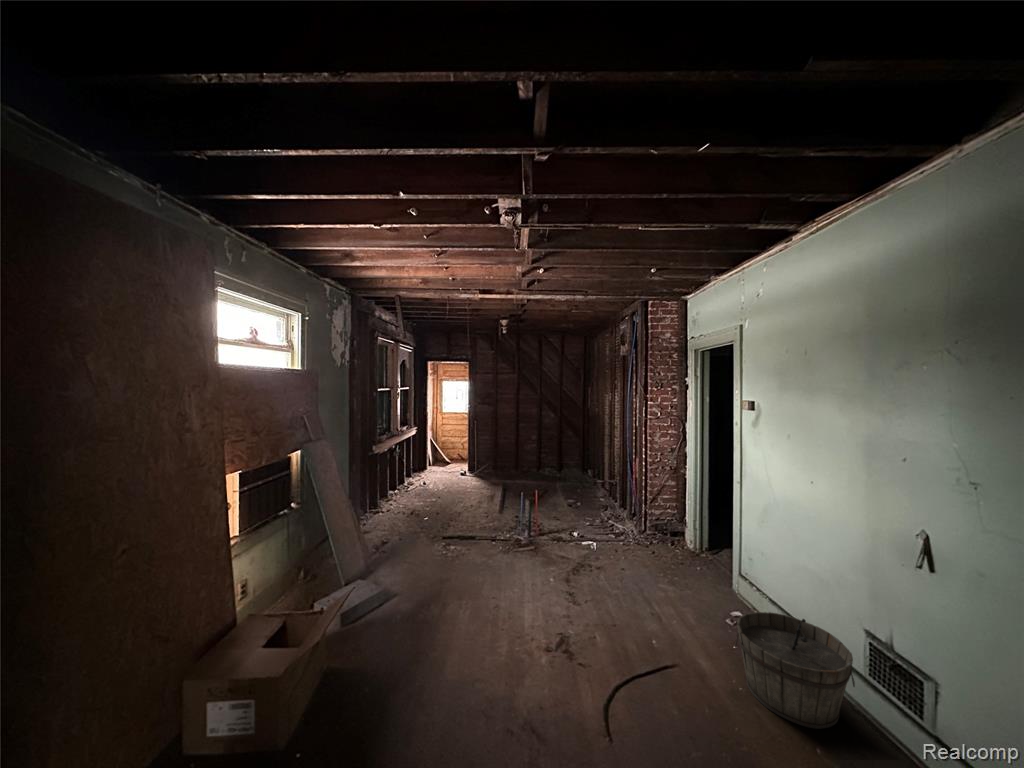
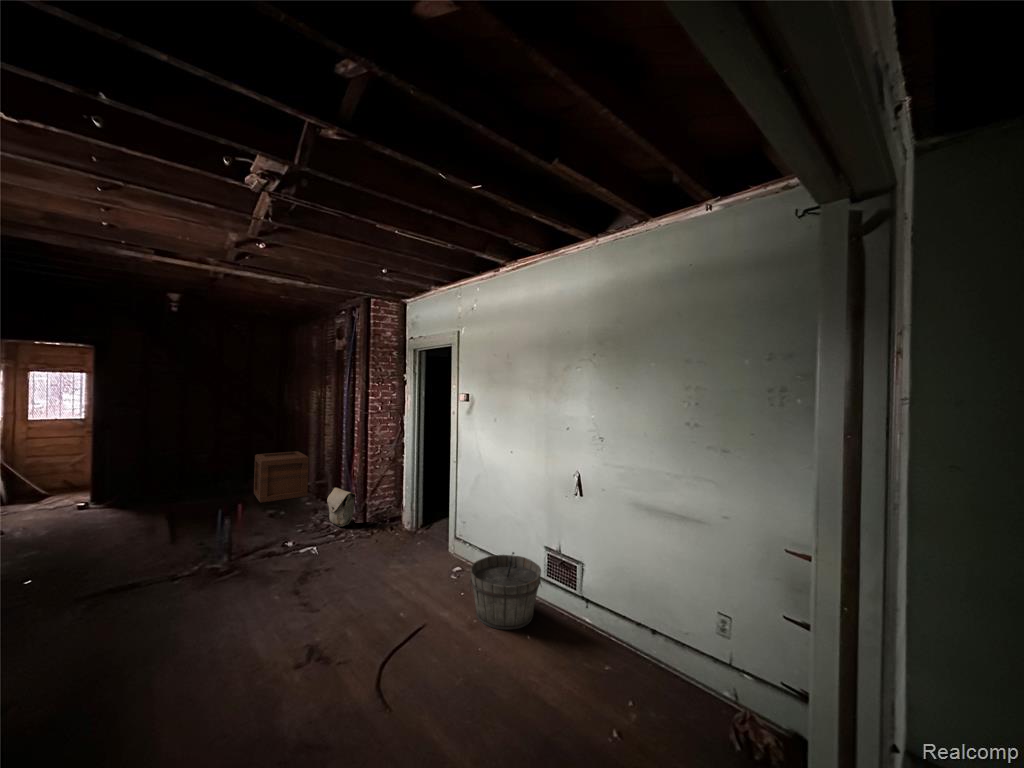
wooden crate: none [562,449,603,494] -> present [254,451,309,503]
bag: none [611,489,636,529] -> present [327,488,356,526]

